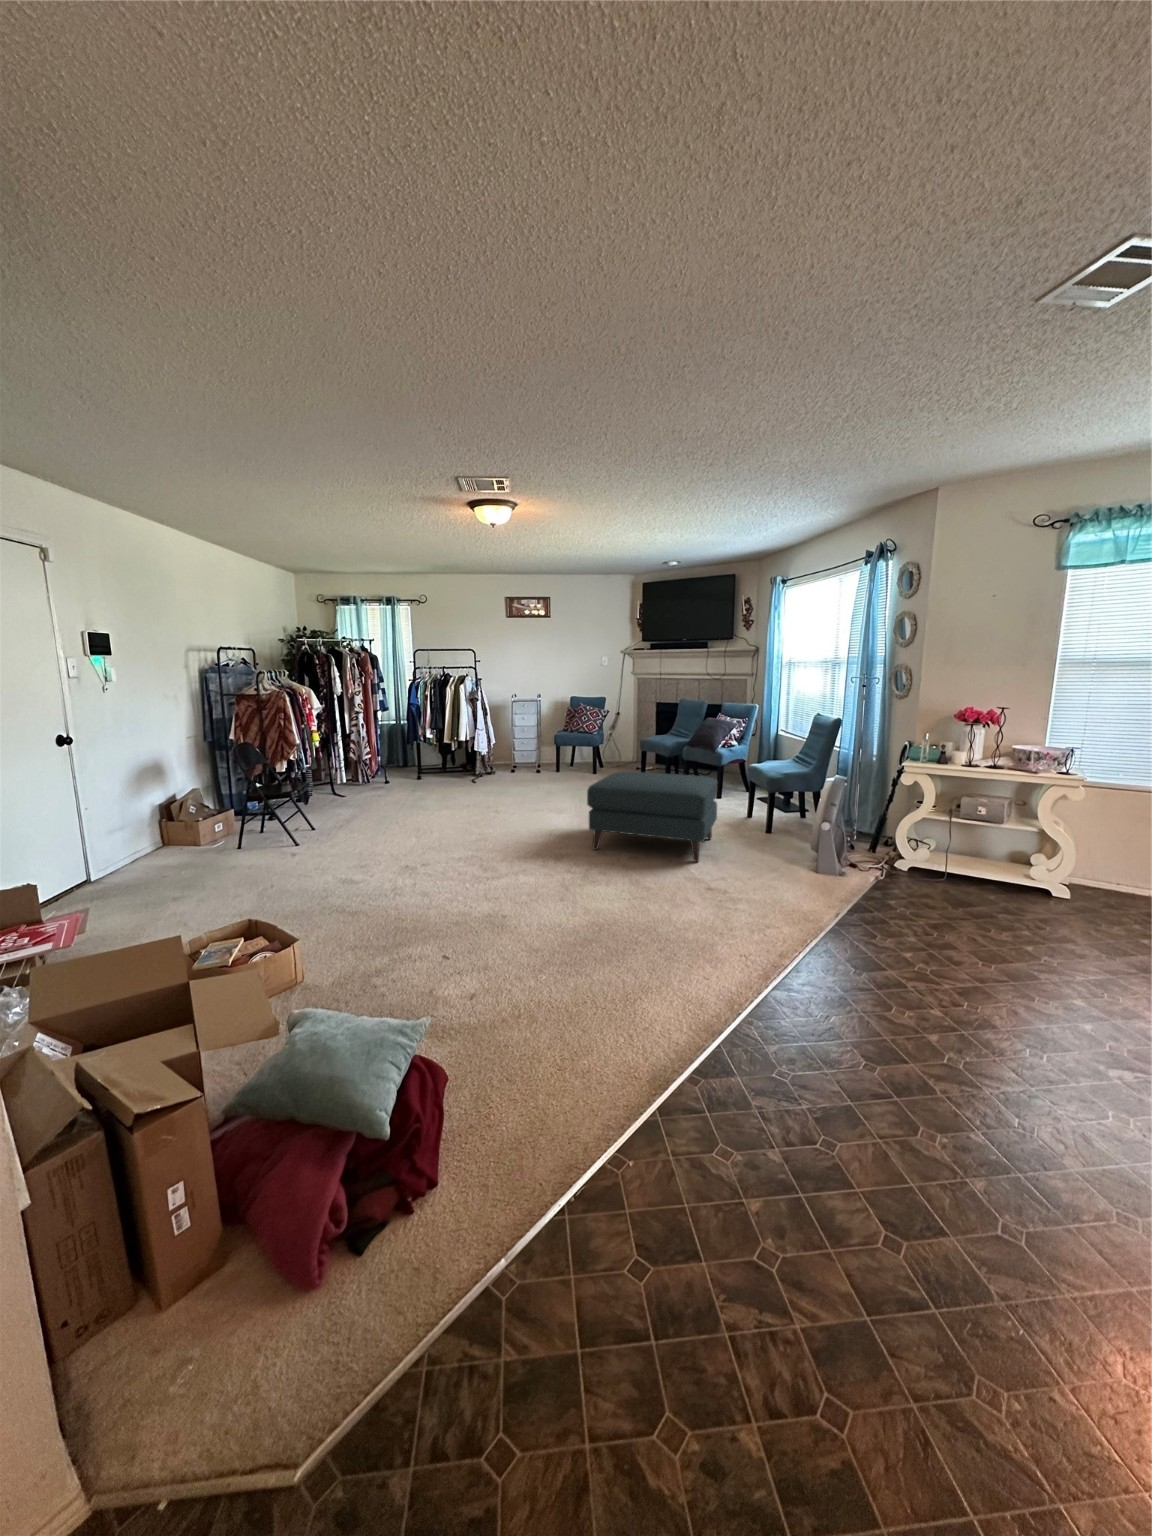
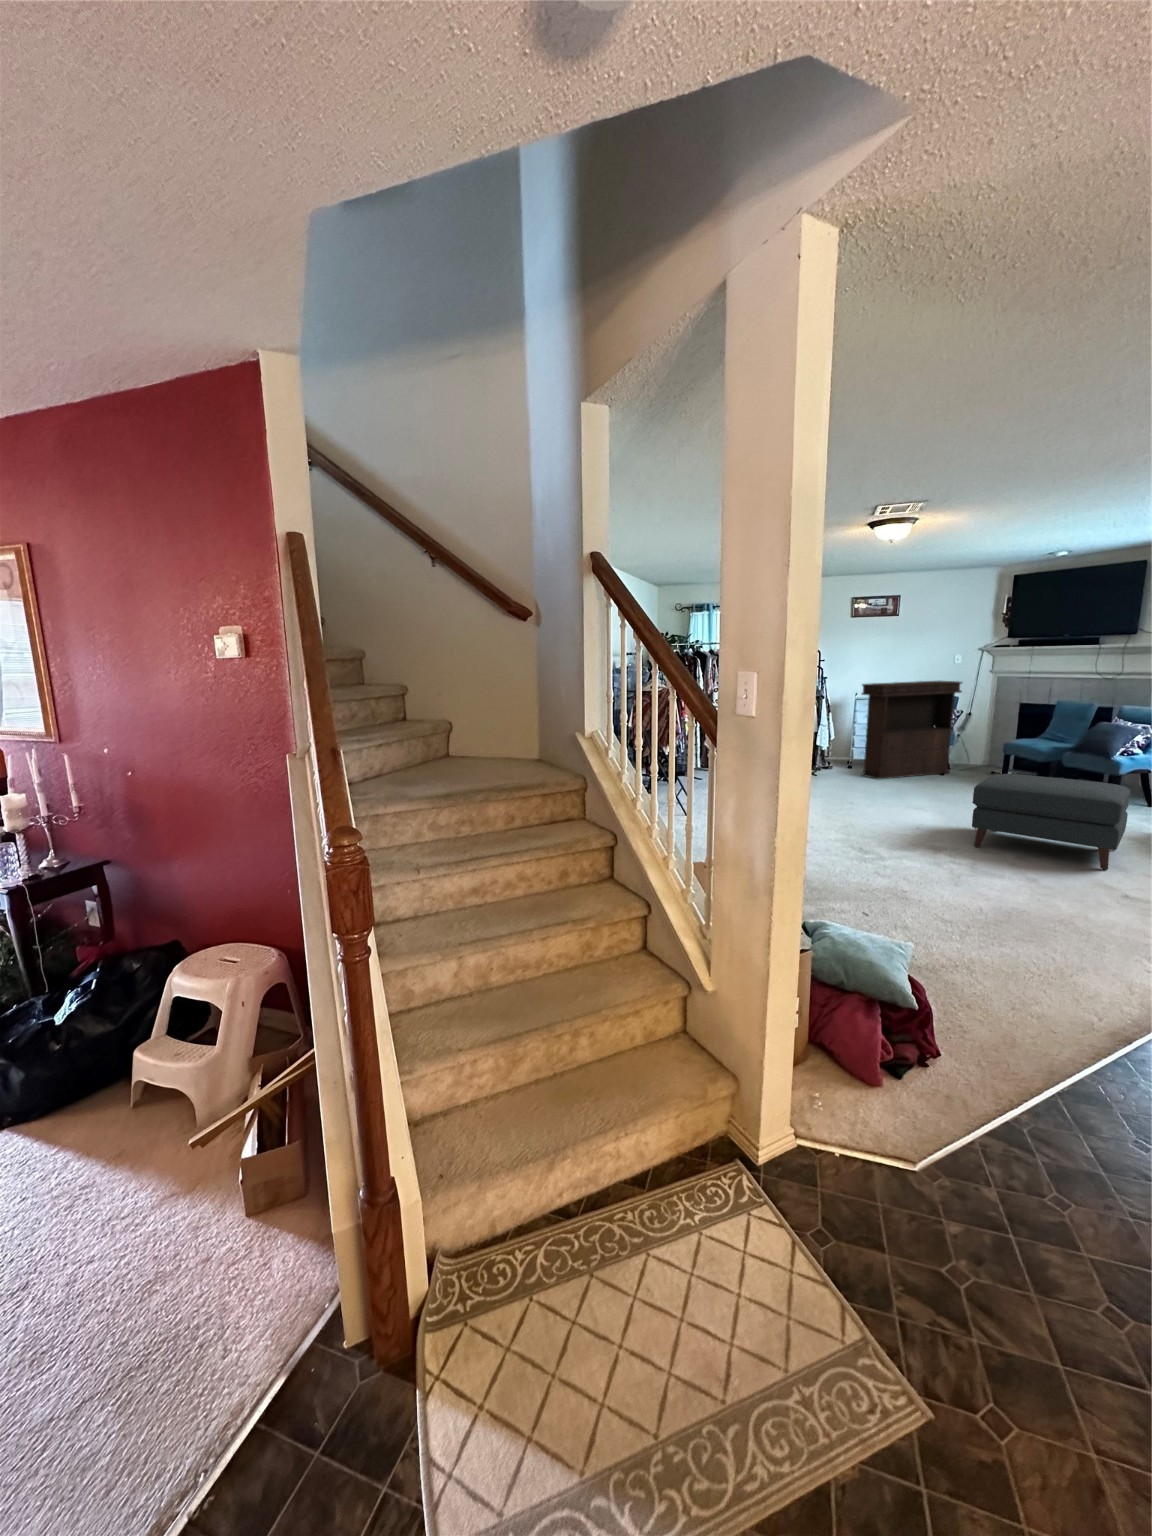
console table: none [513,682,606,782] -> present [861,681,962,779]

